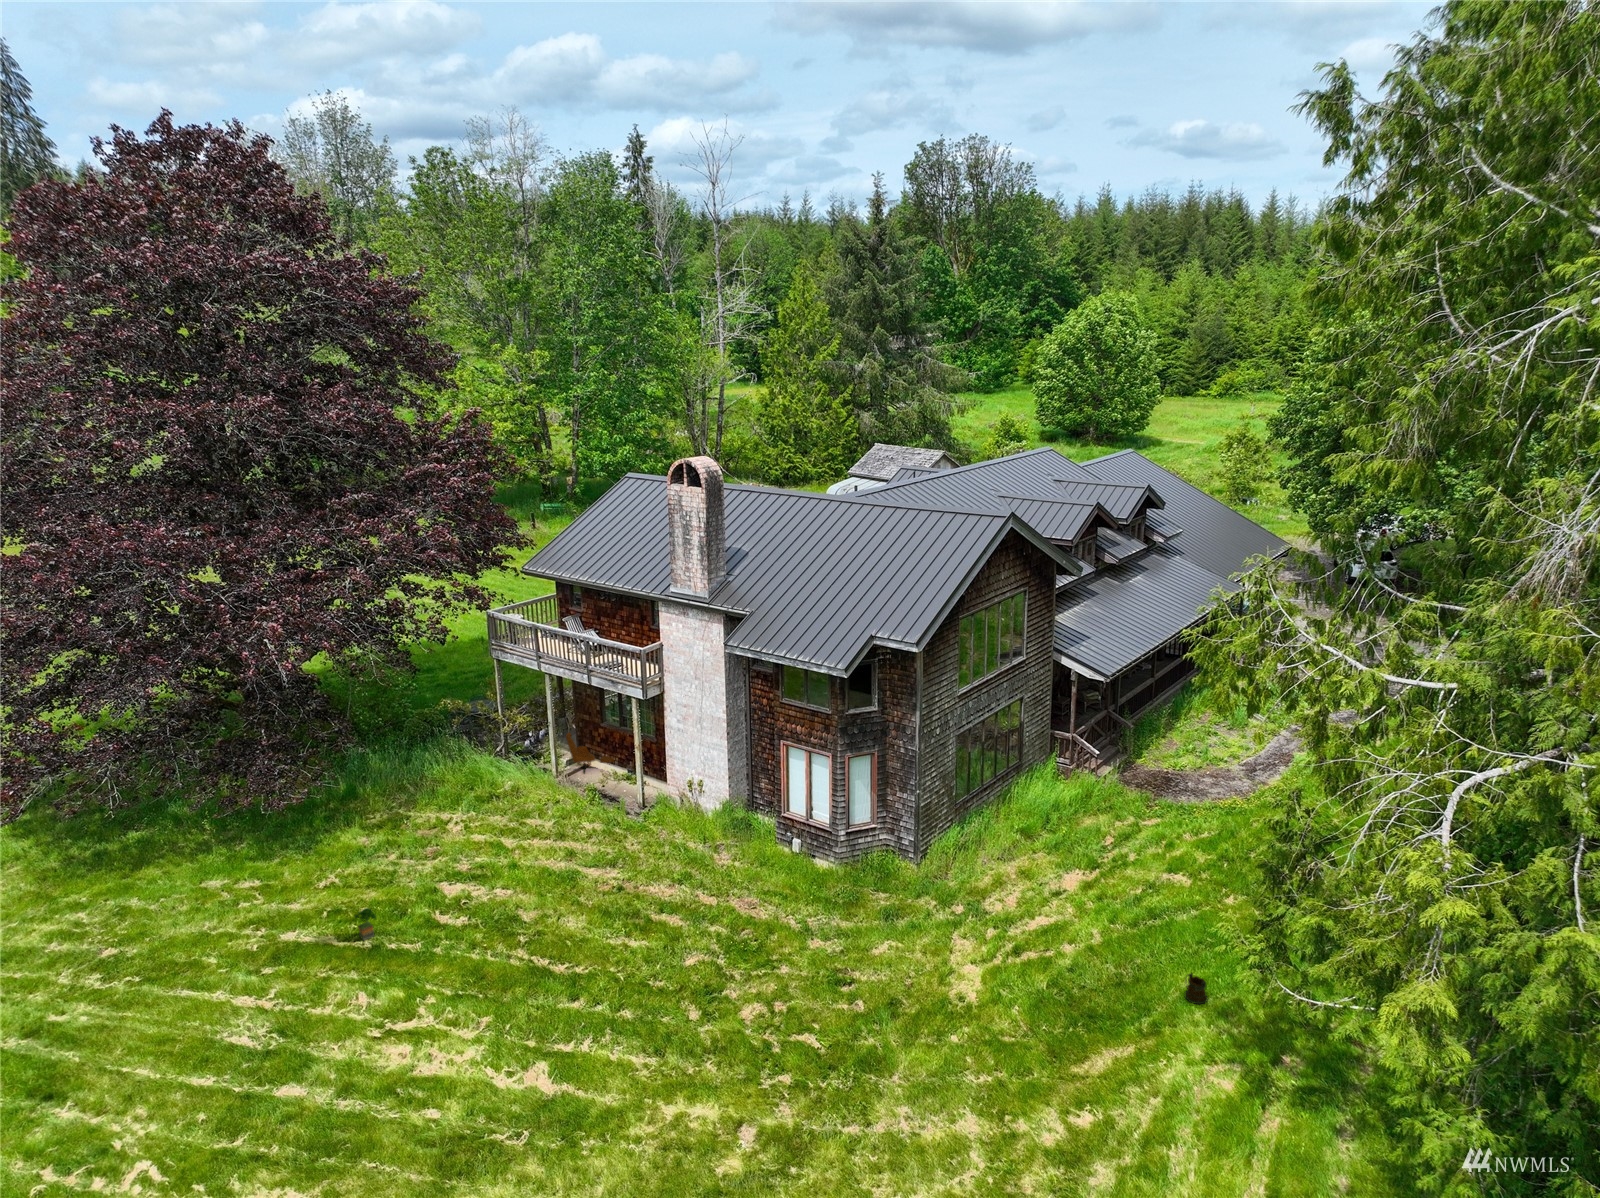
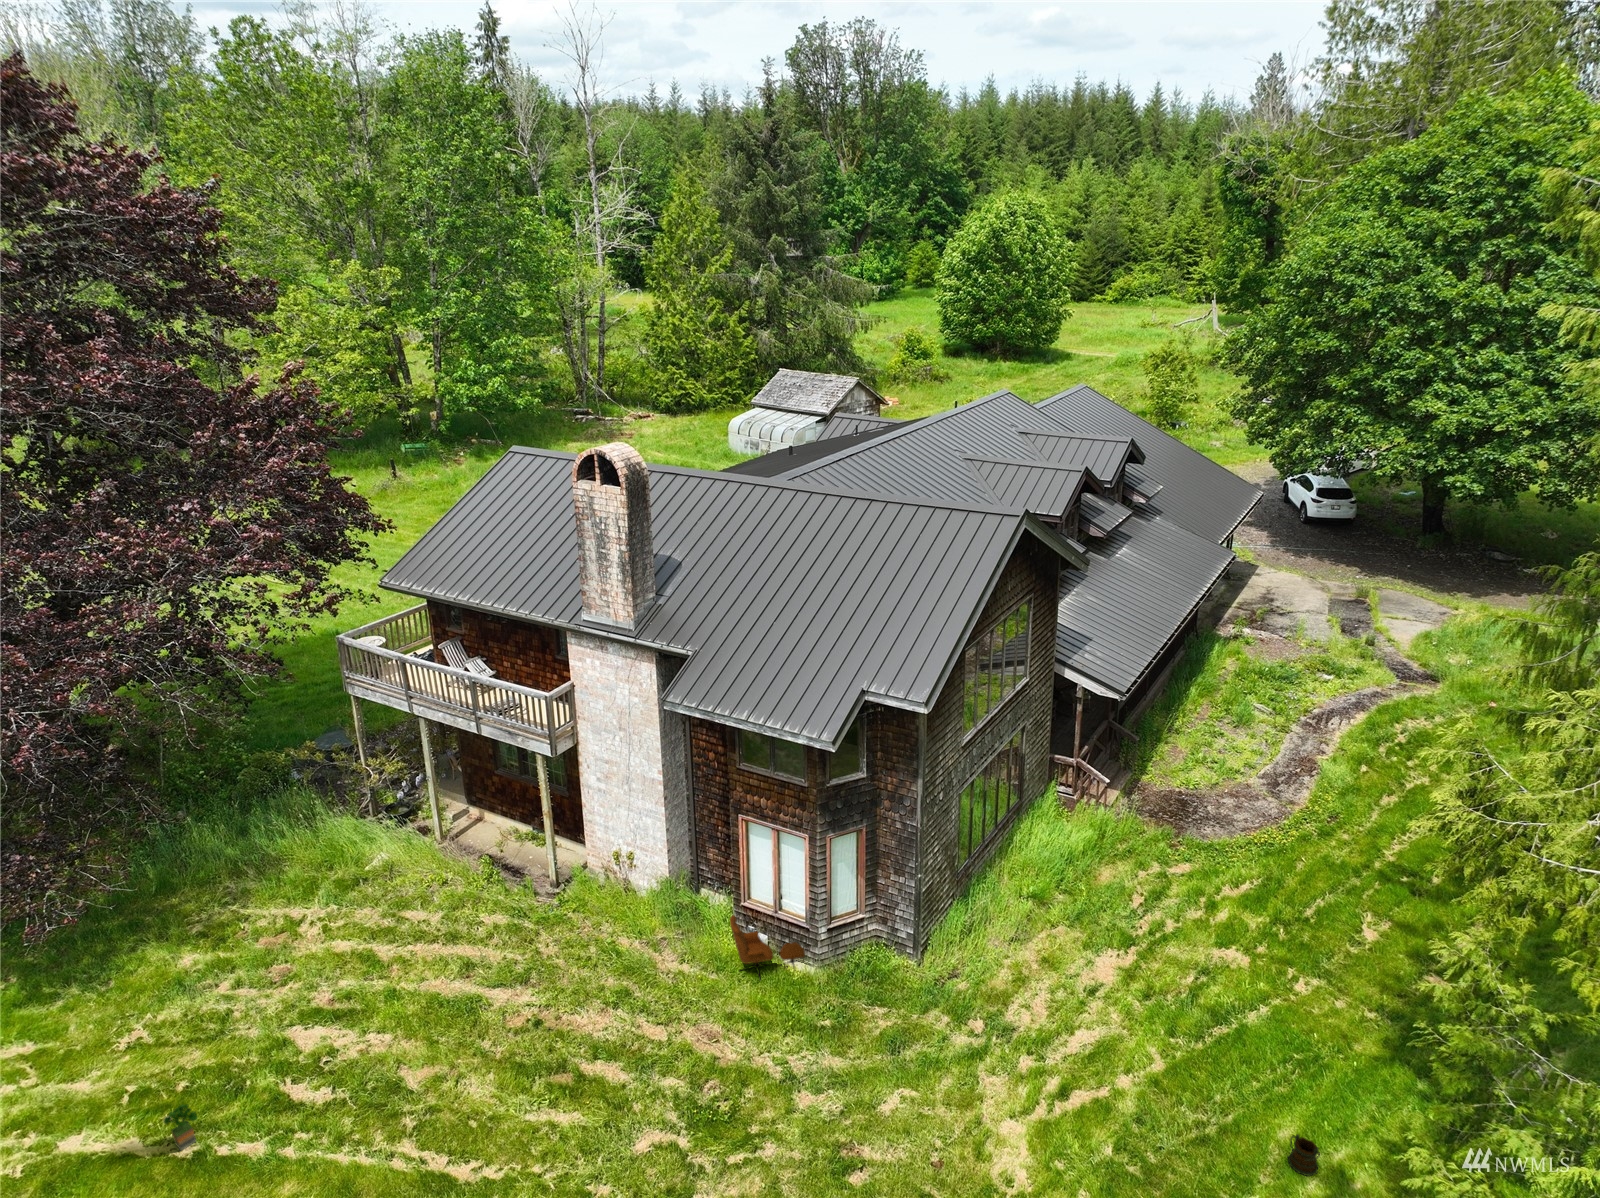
lounge chair: present [566,733,614,770] -> present [730,915,805,977]

